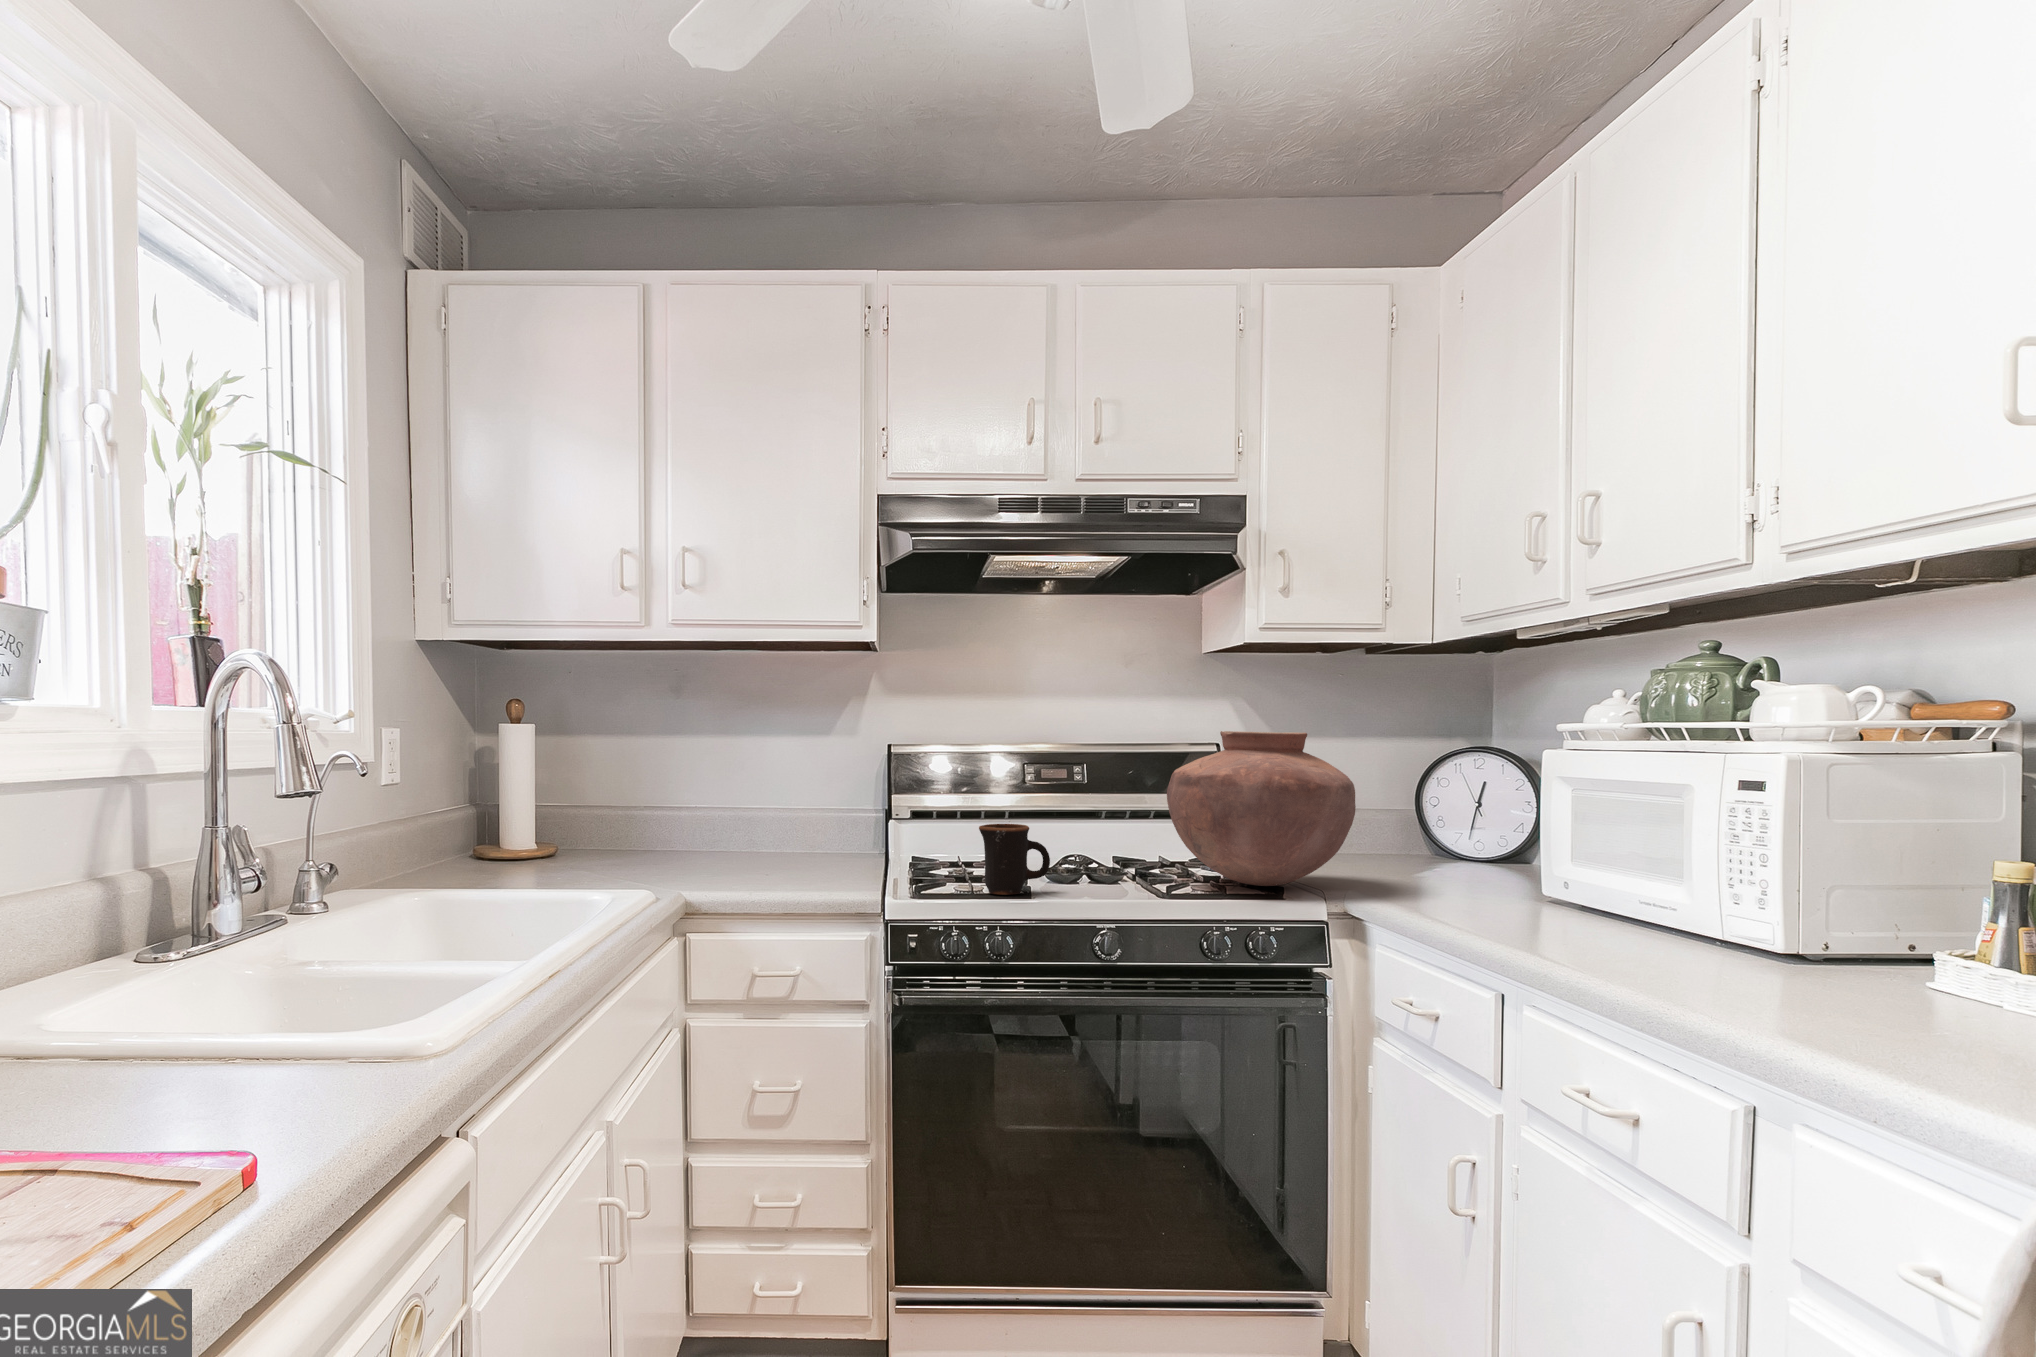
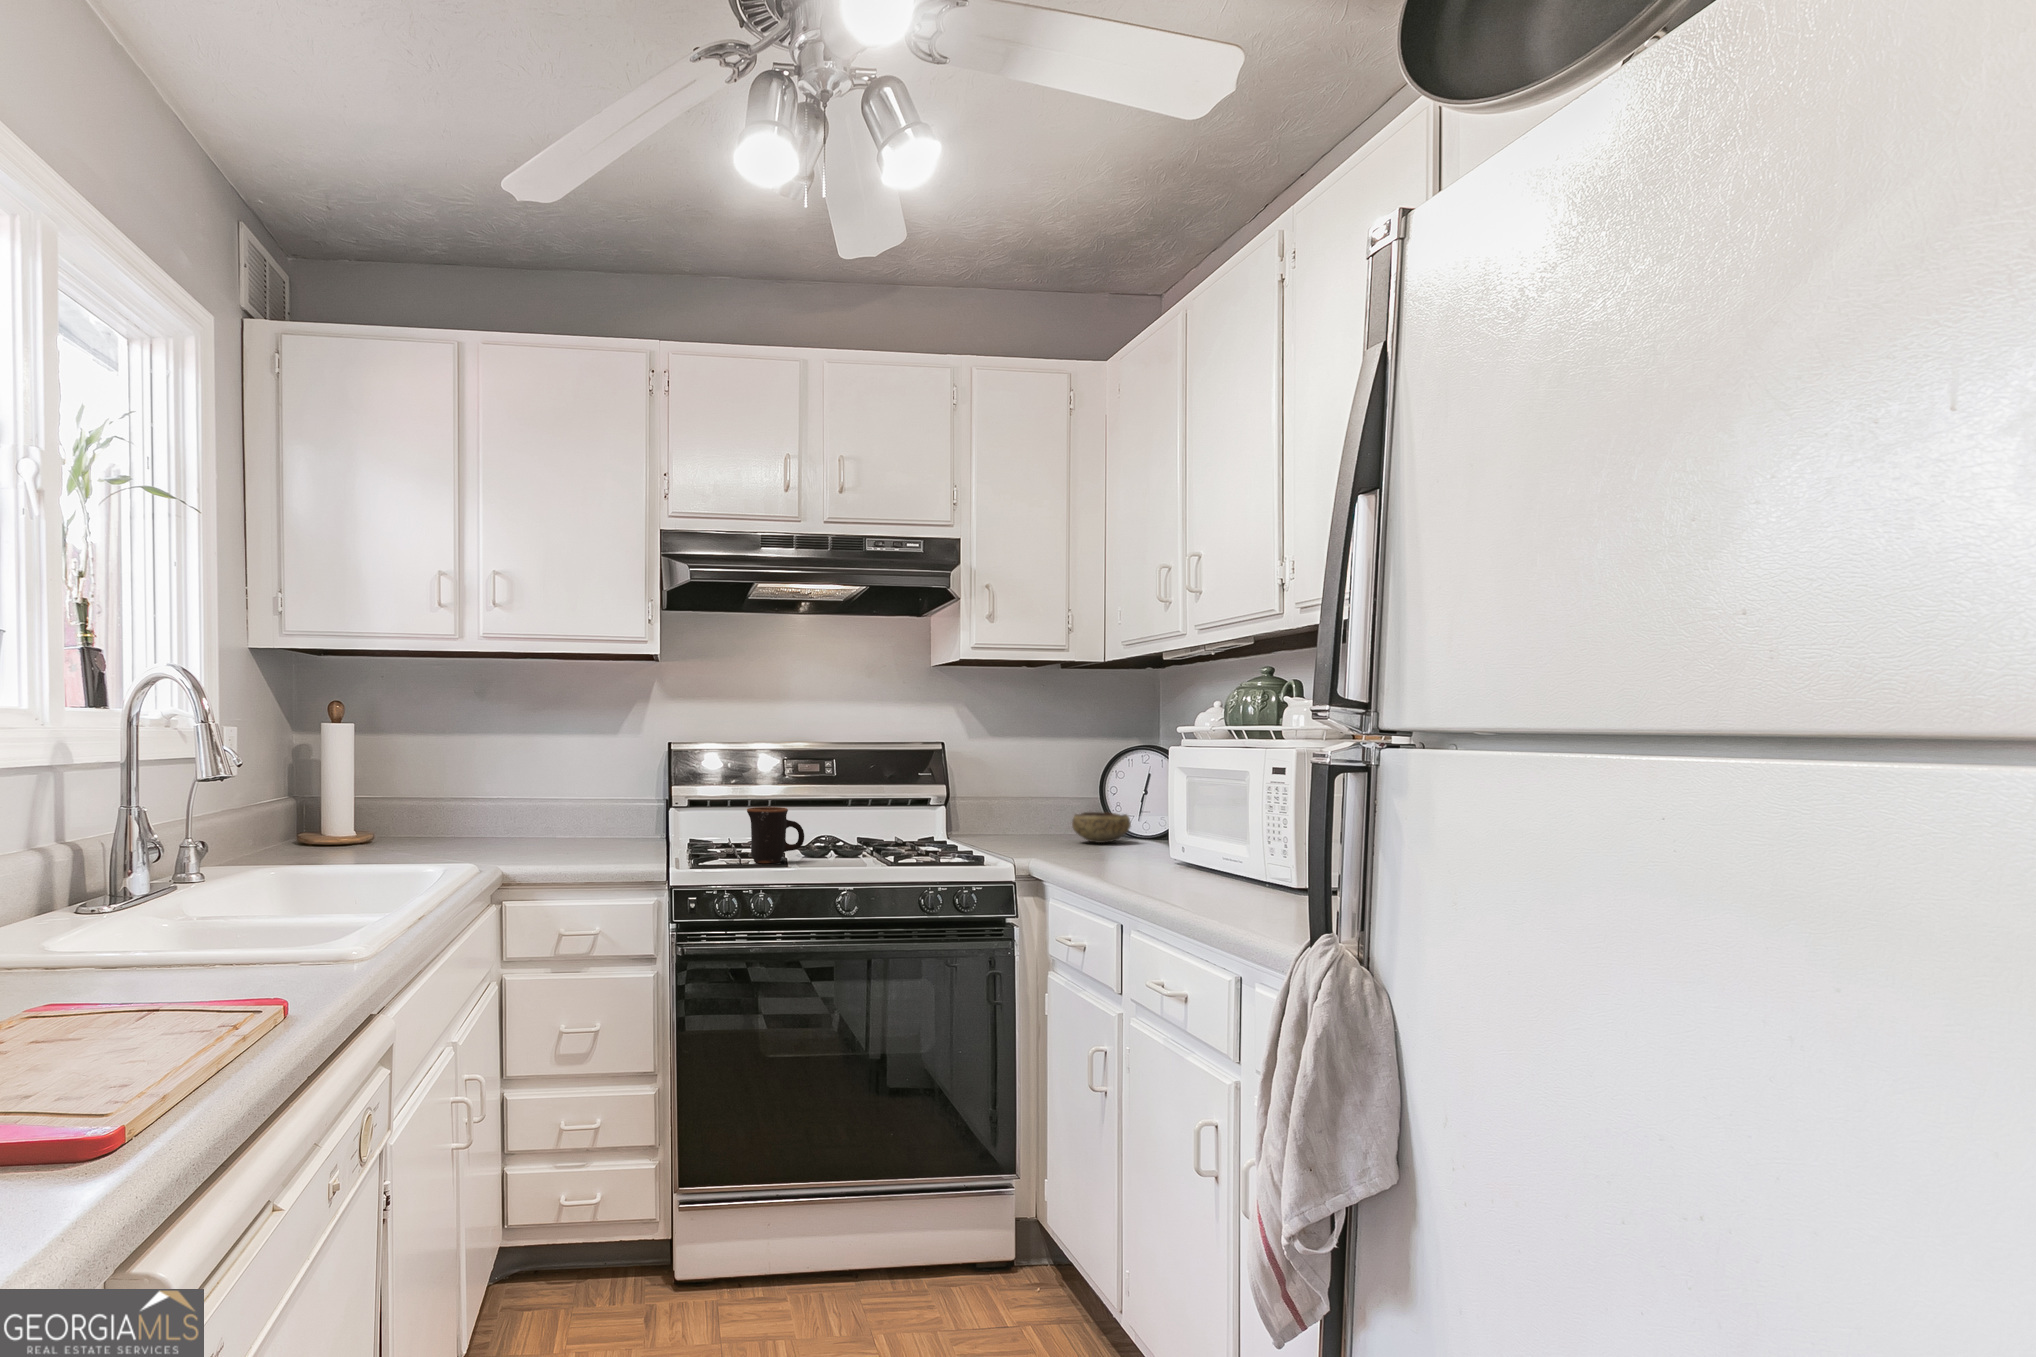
vase: present [1167,731,1356,886] -> none [899,733,1043,854]
bowl: none [1385,831,1463,871] -> present [1072,812,1131,843]

